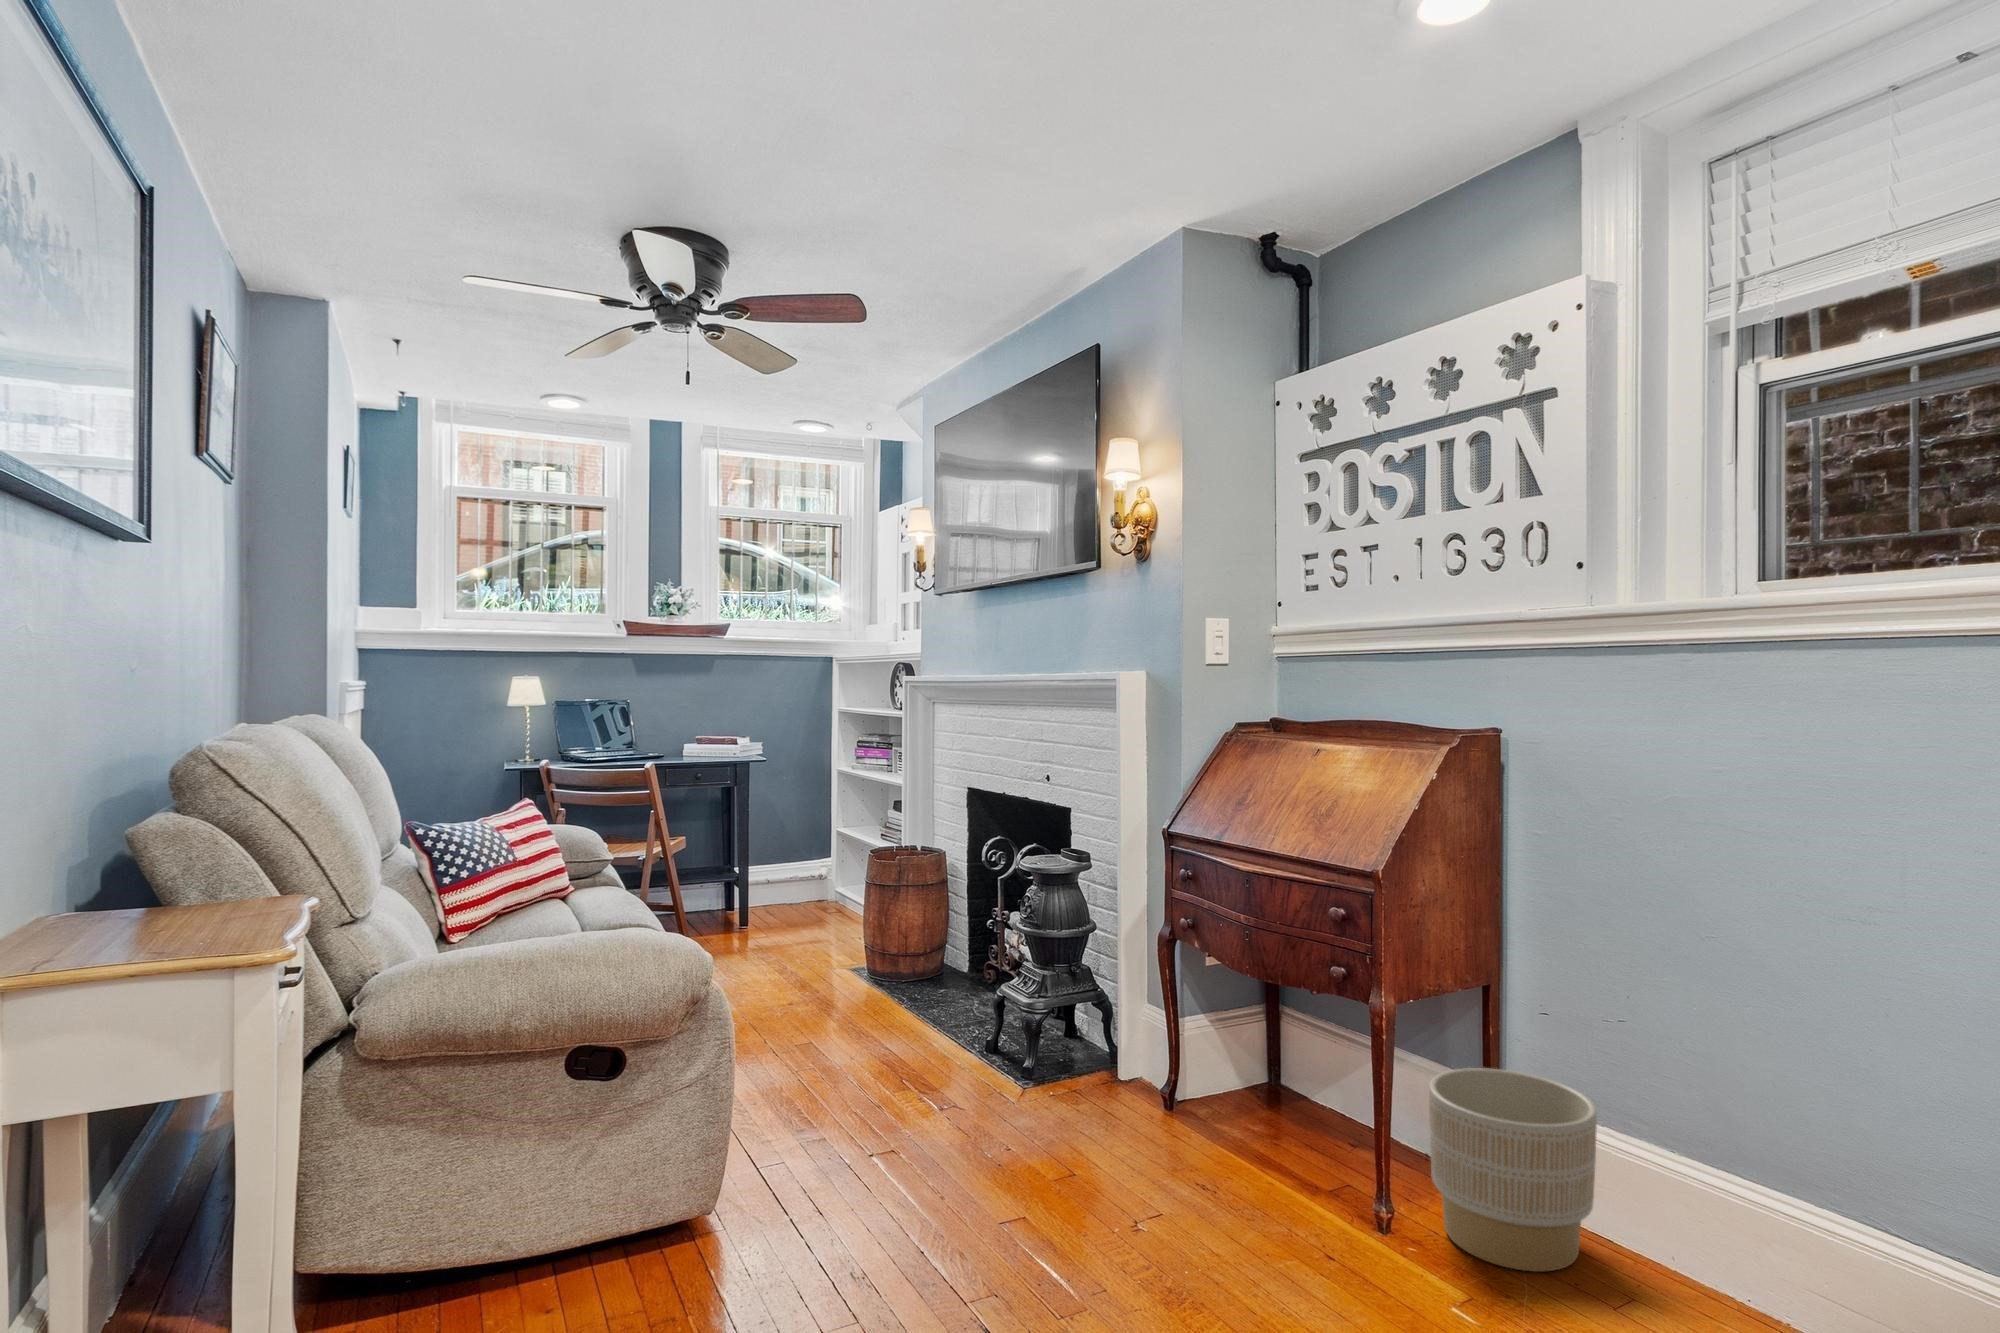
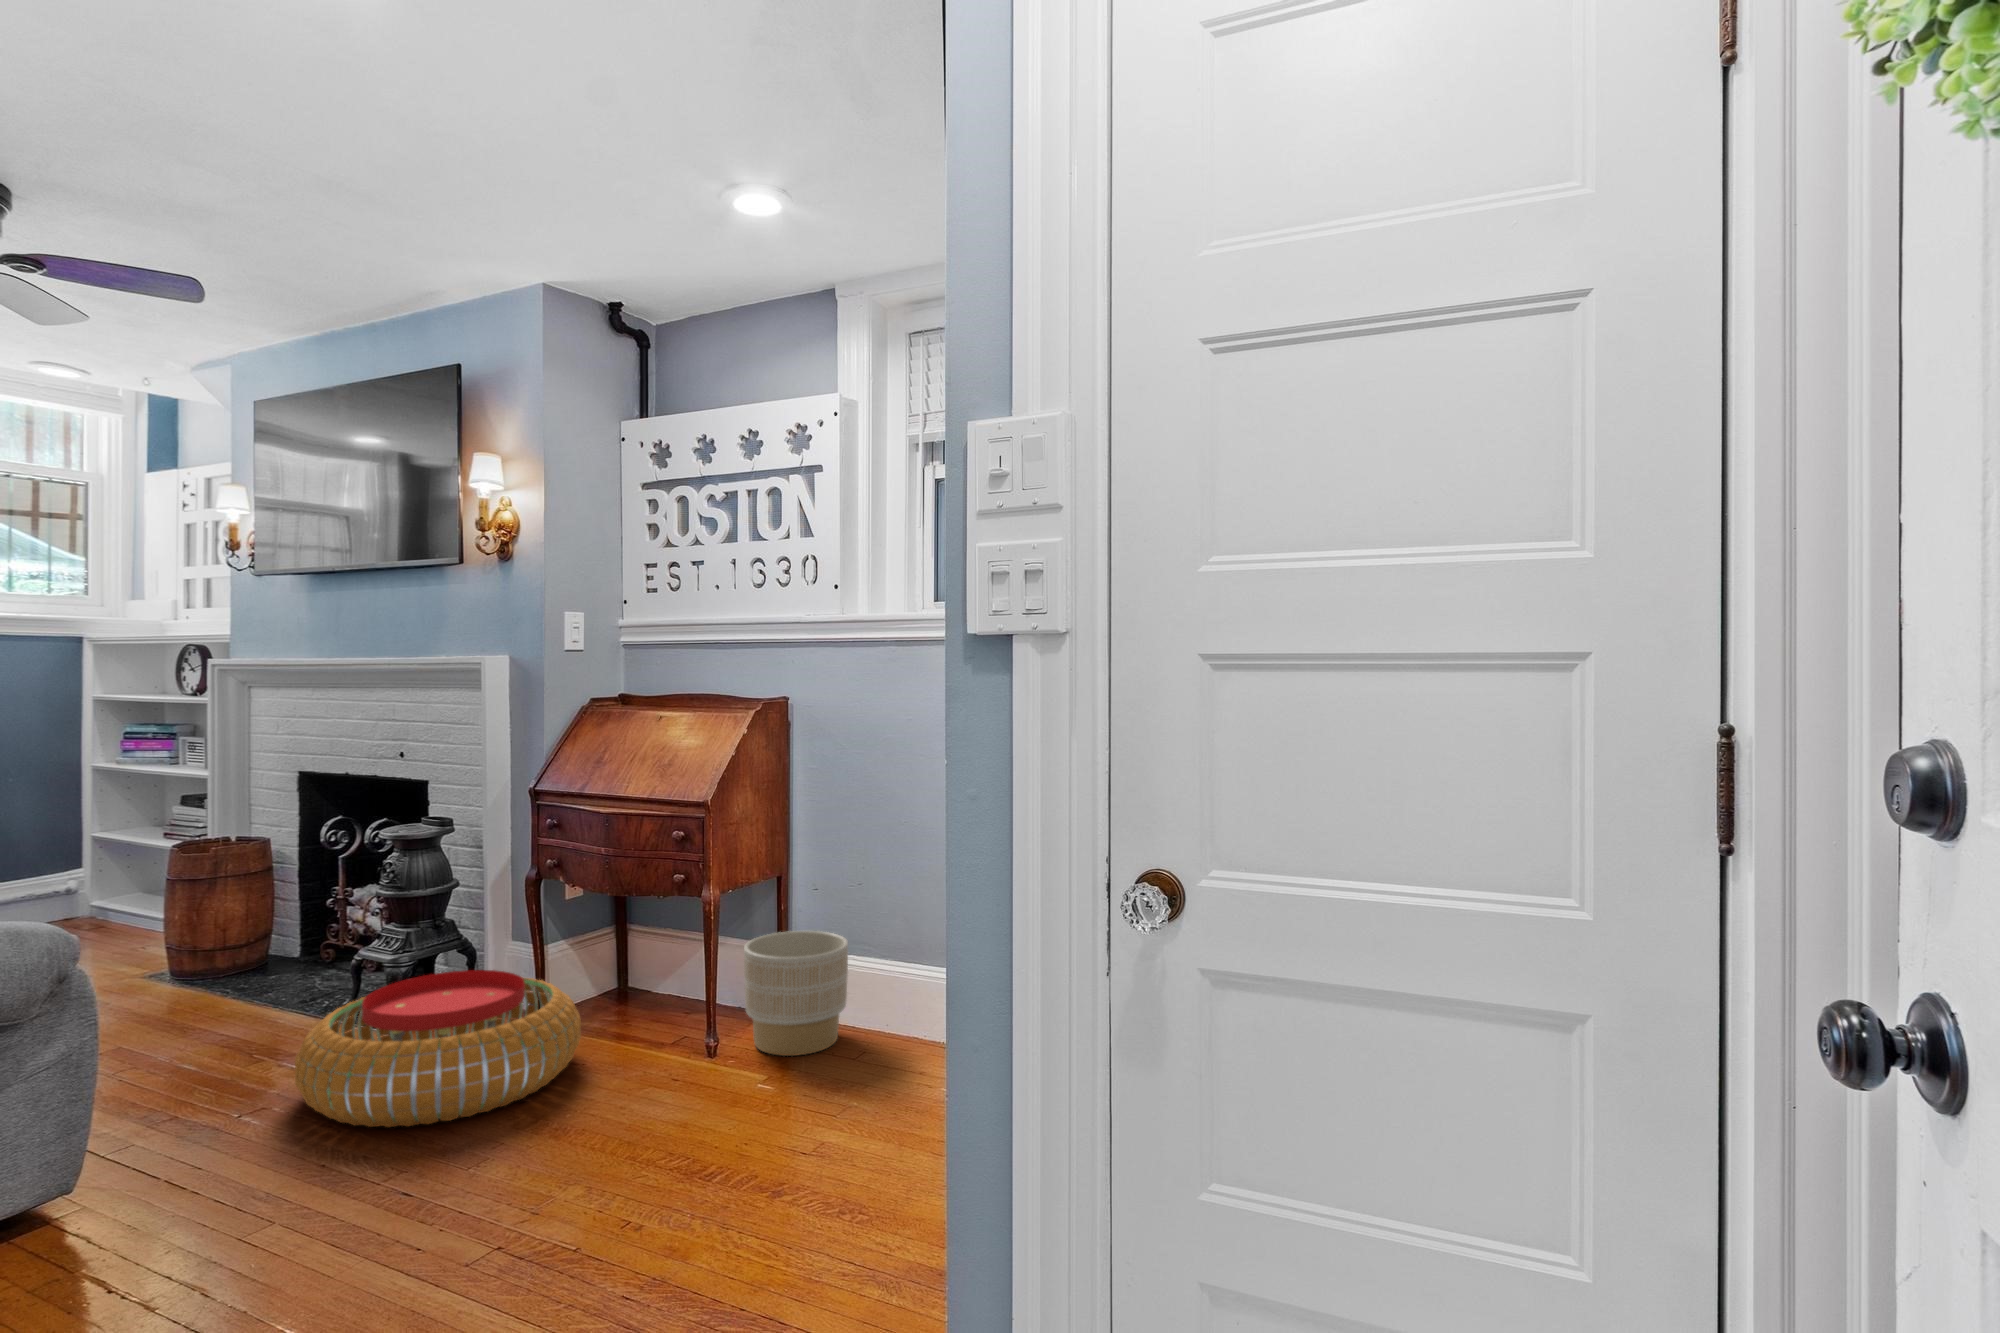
pouf: none [911,1037,1211,1236] -> present [295,970,581,1127]

